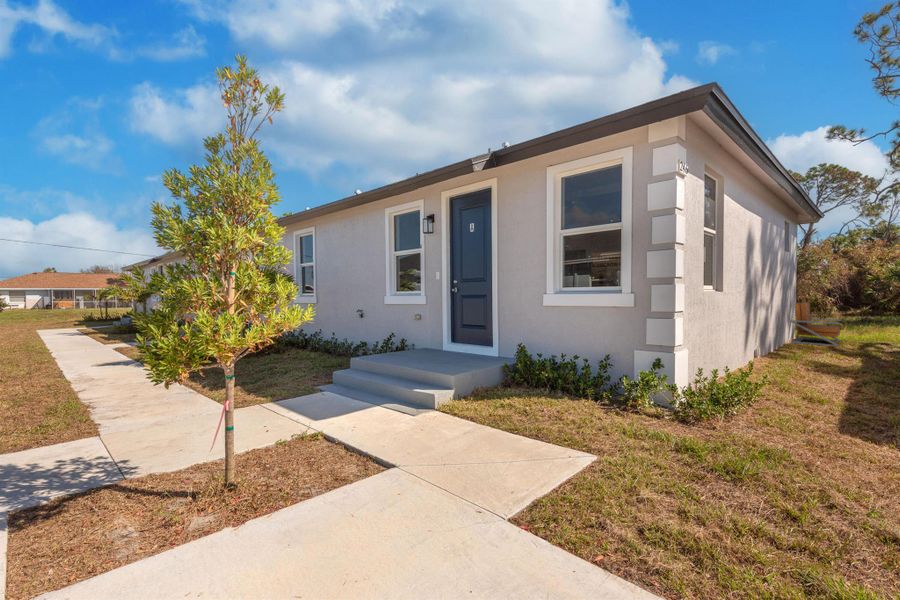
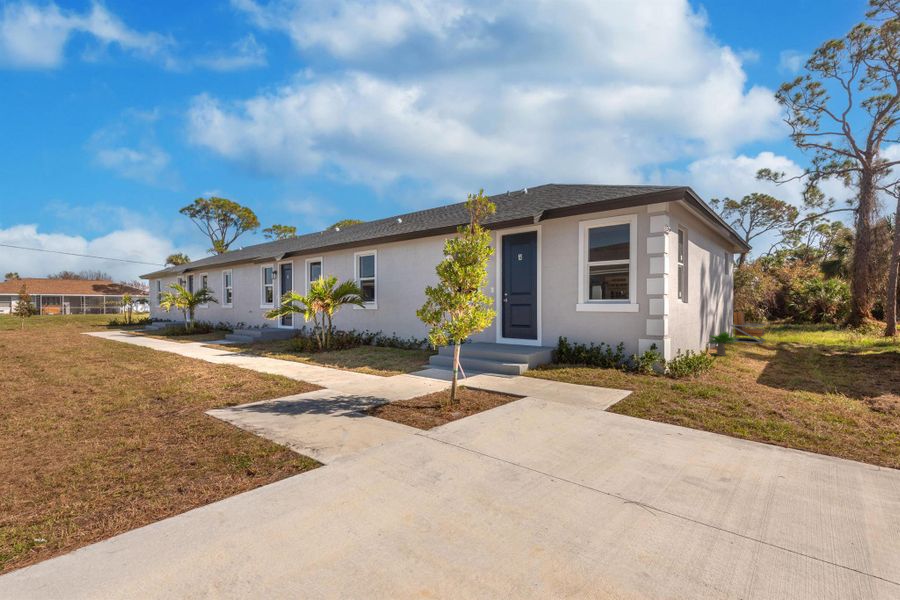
potted plant: none [749,331,805,368] -> present [707,332,736,356]

